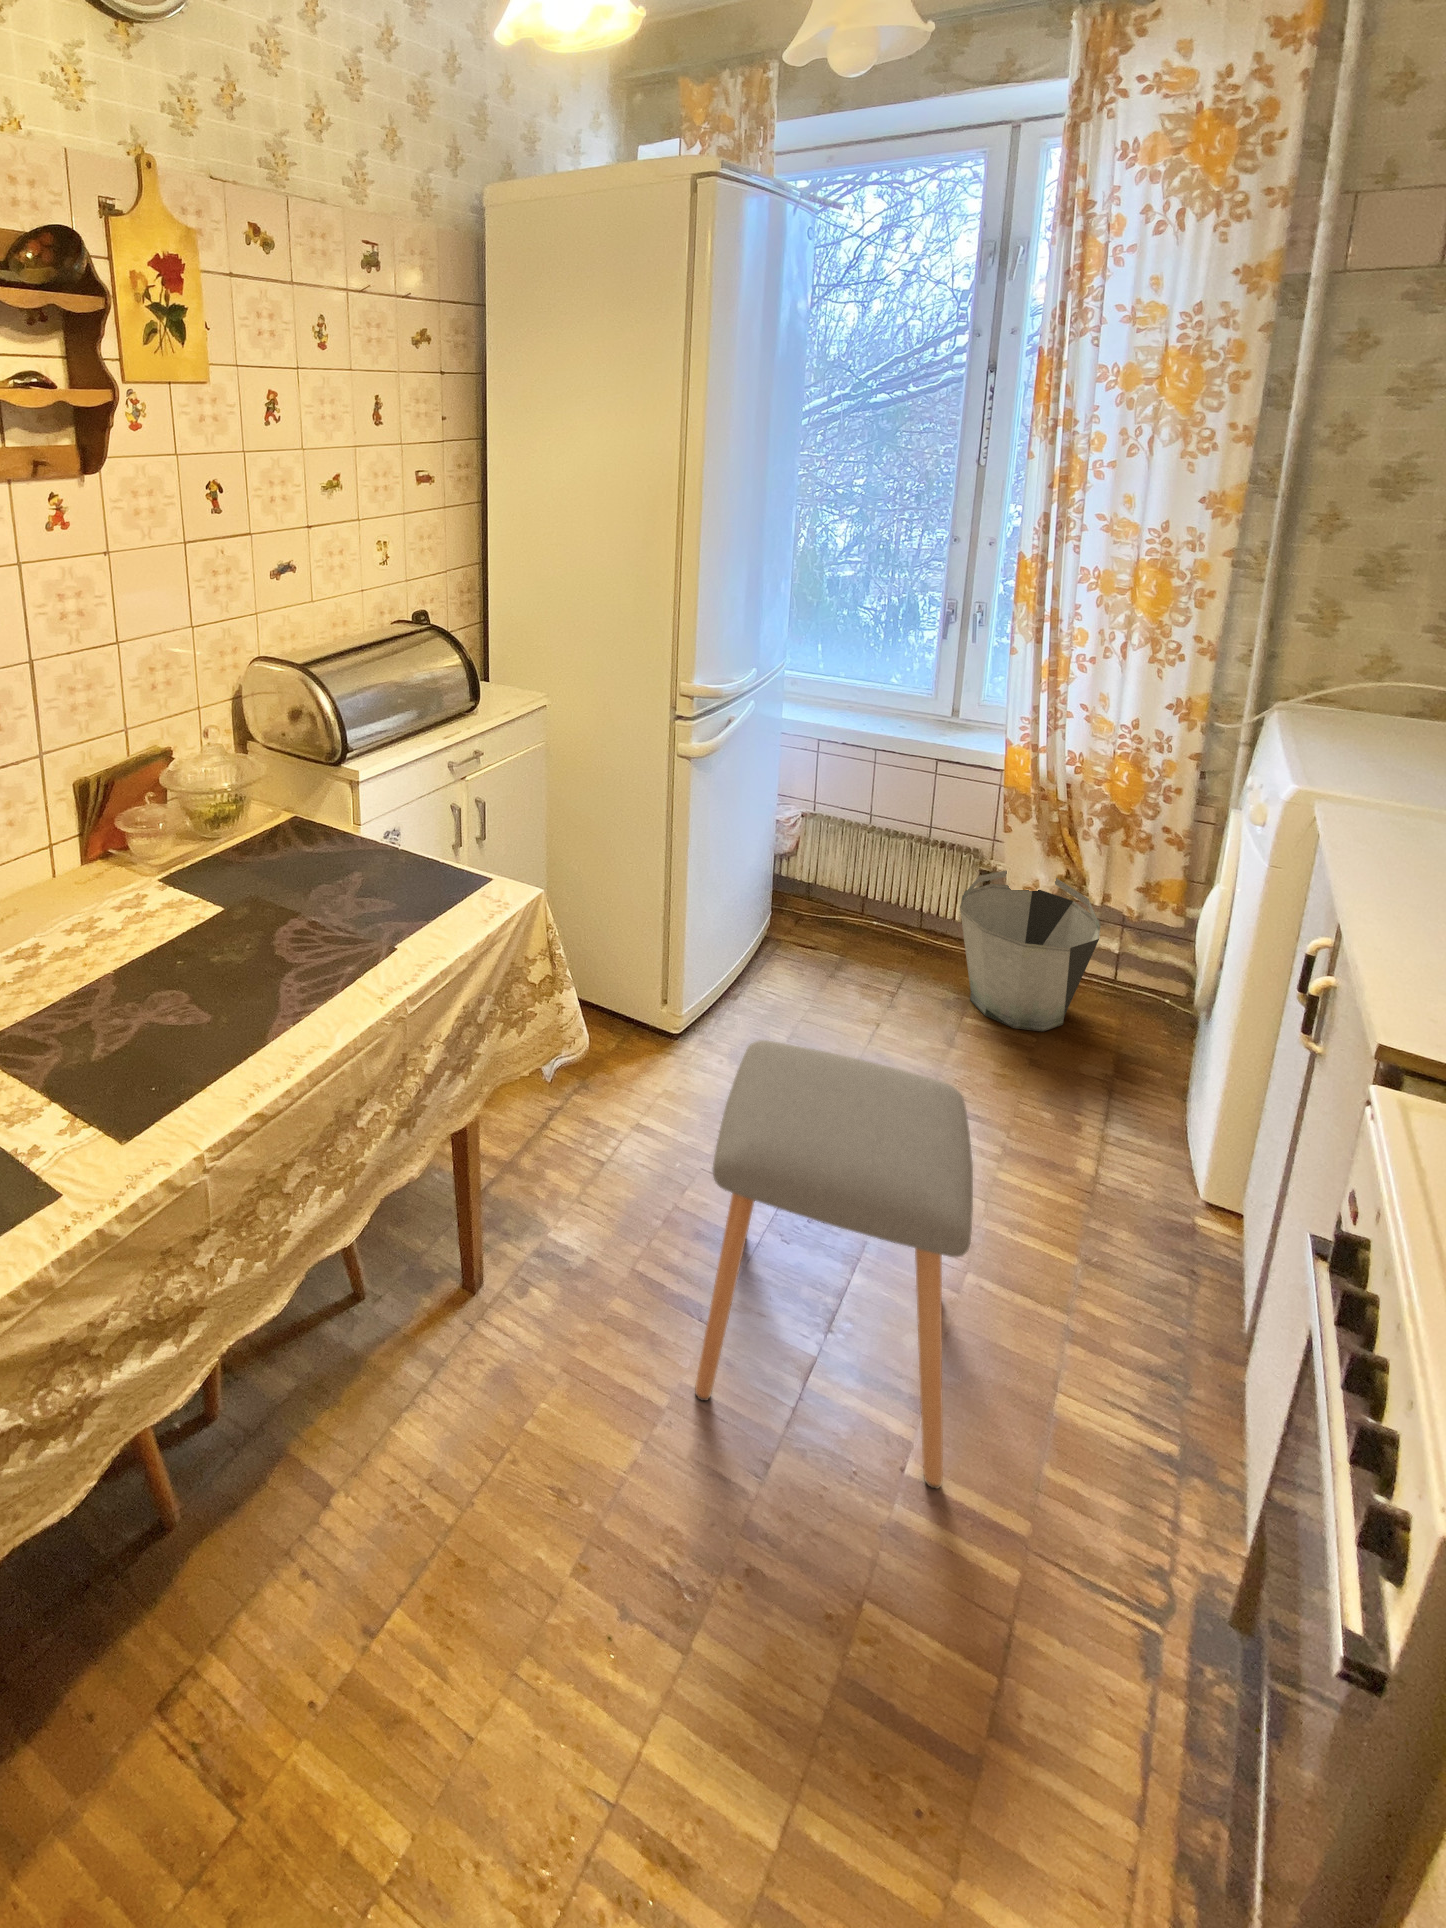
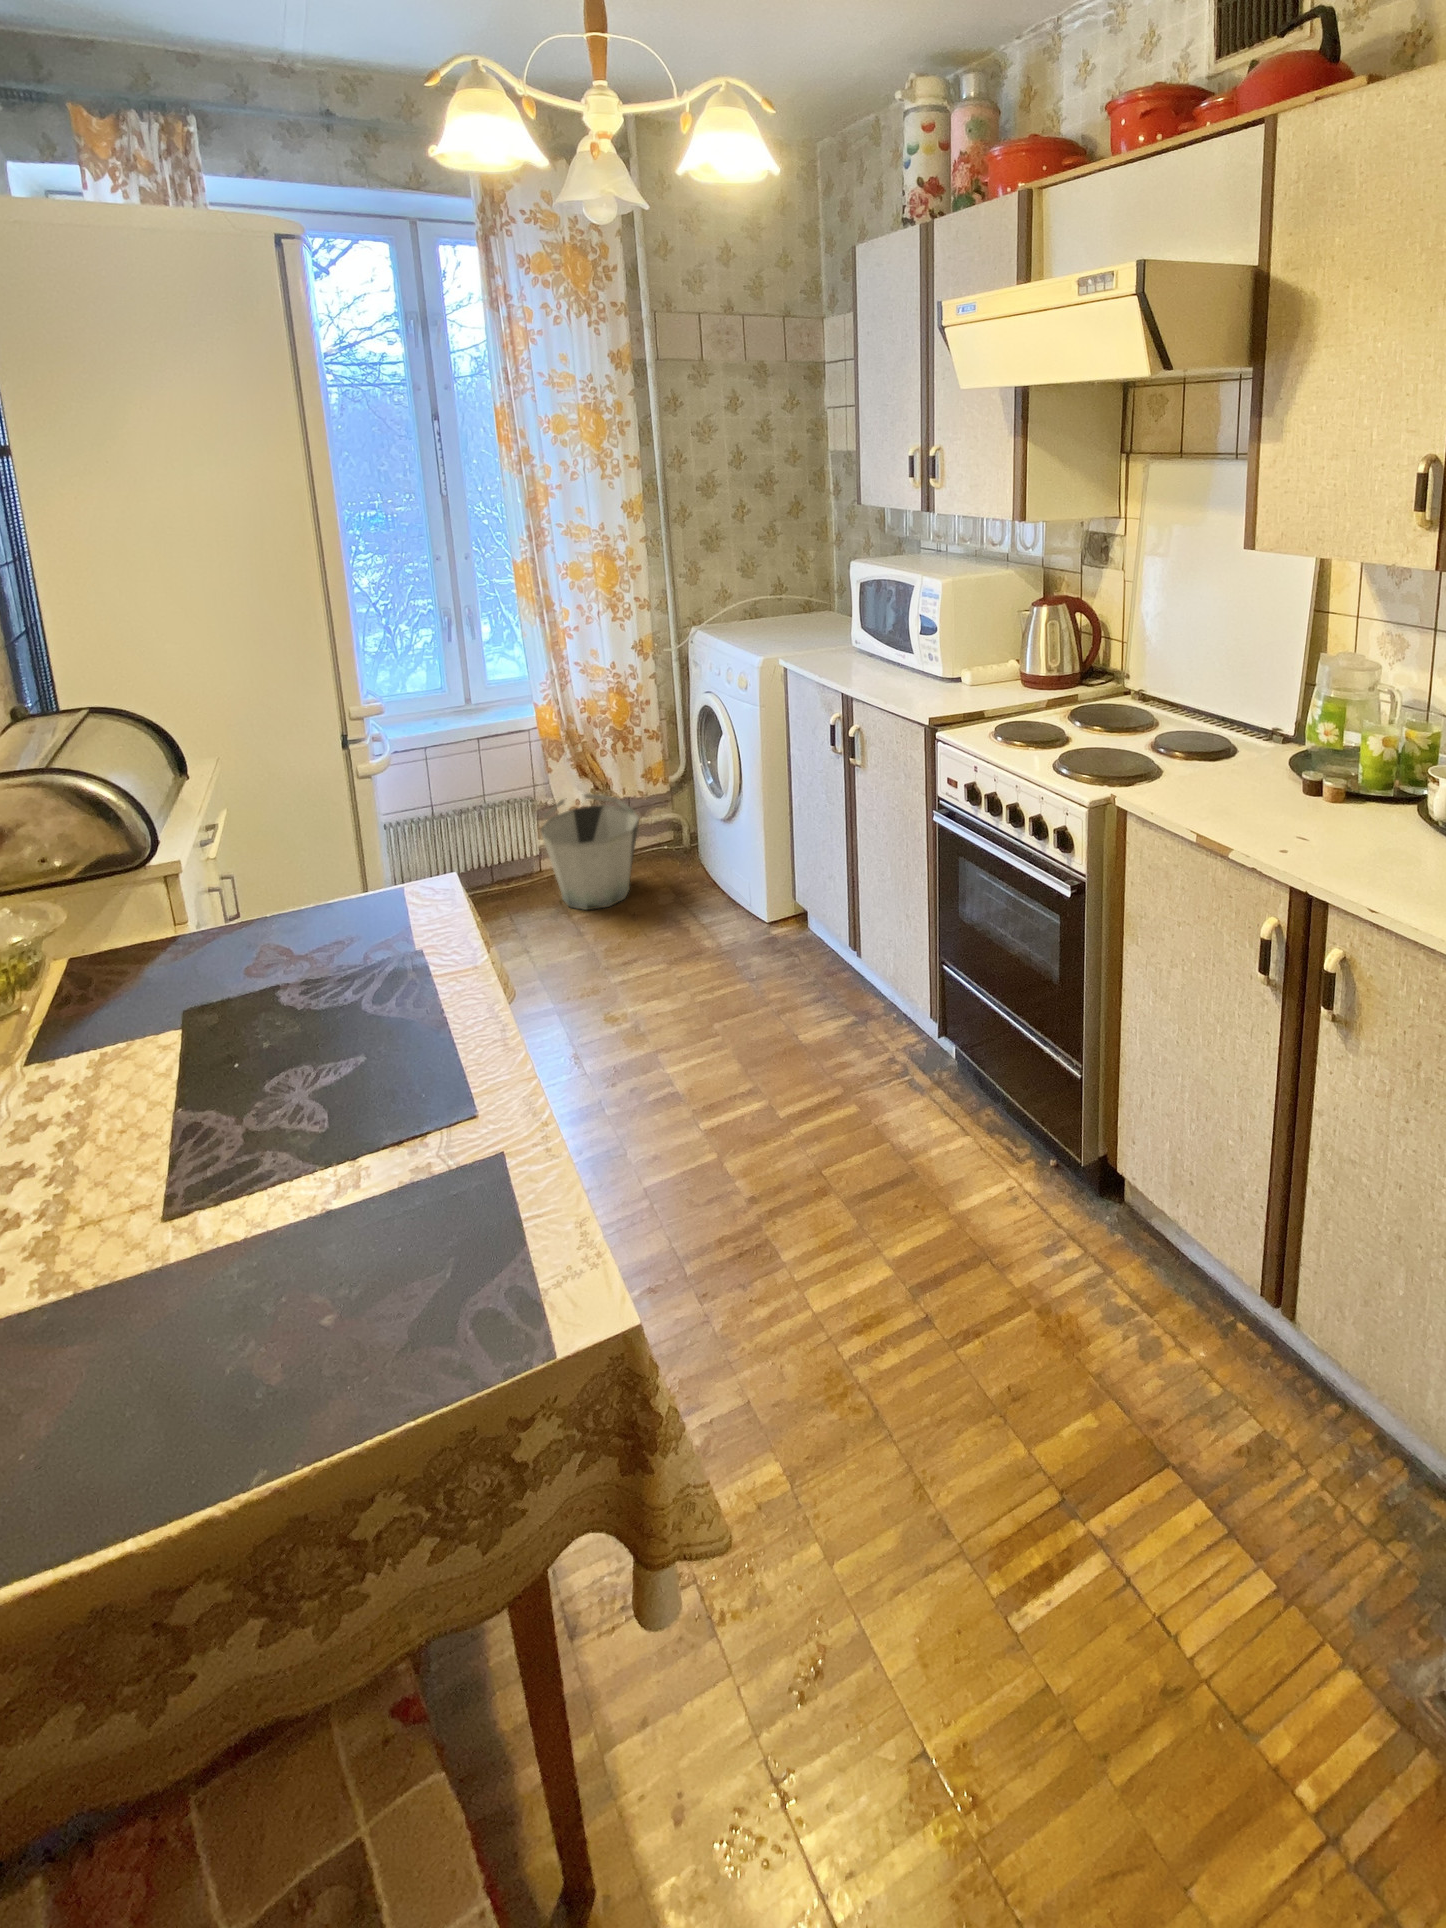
stool: present [695,1040,973,1489] -> none [592,901,808,1188]

